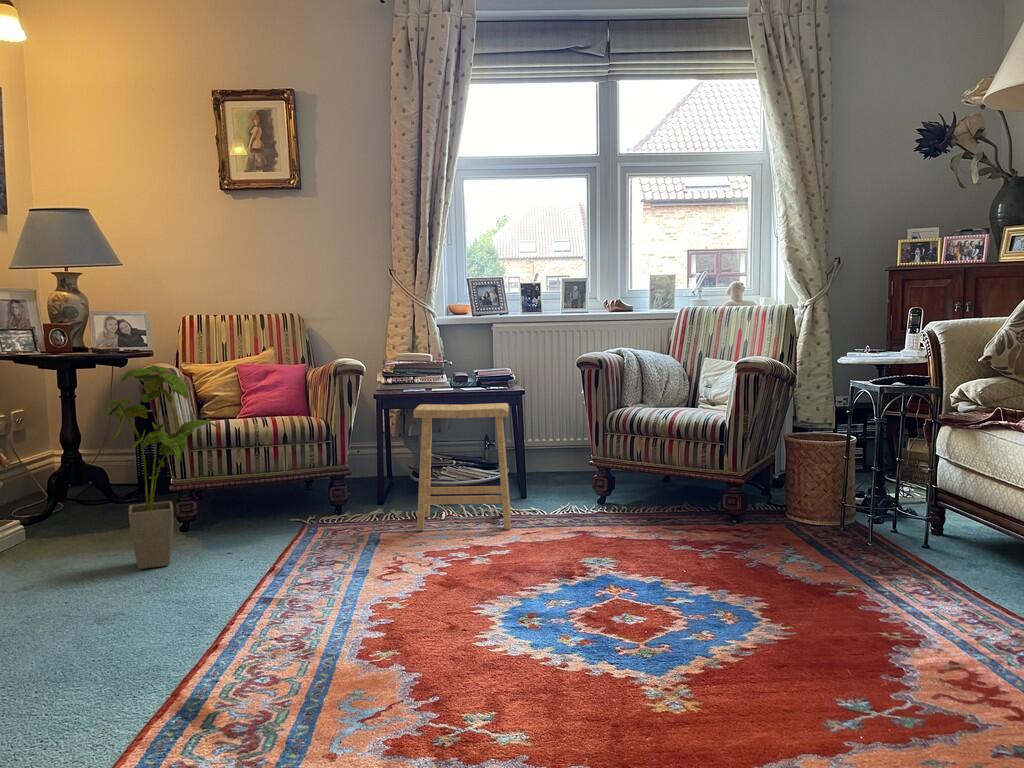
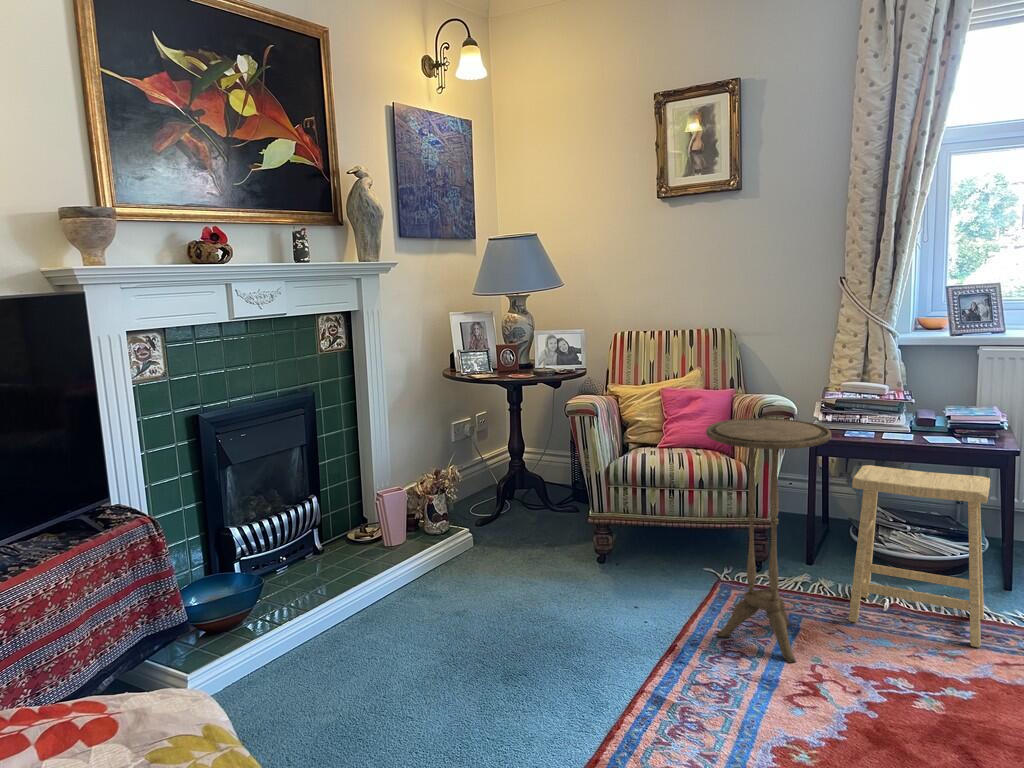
side table: none [295,362,398,560] -> present [706,418,831,663]
house plant: present [102,365,217,569] -> none [522,416,629,614]

